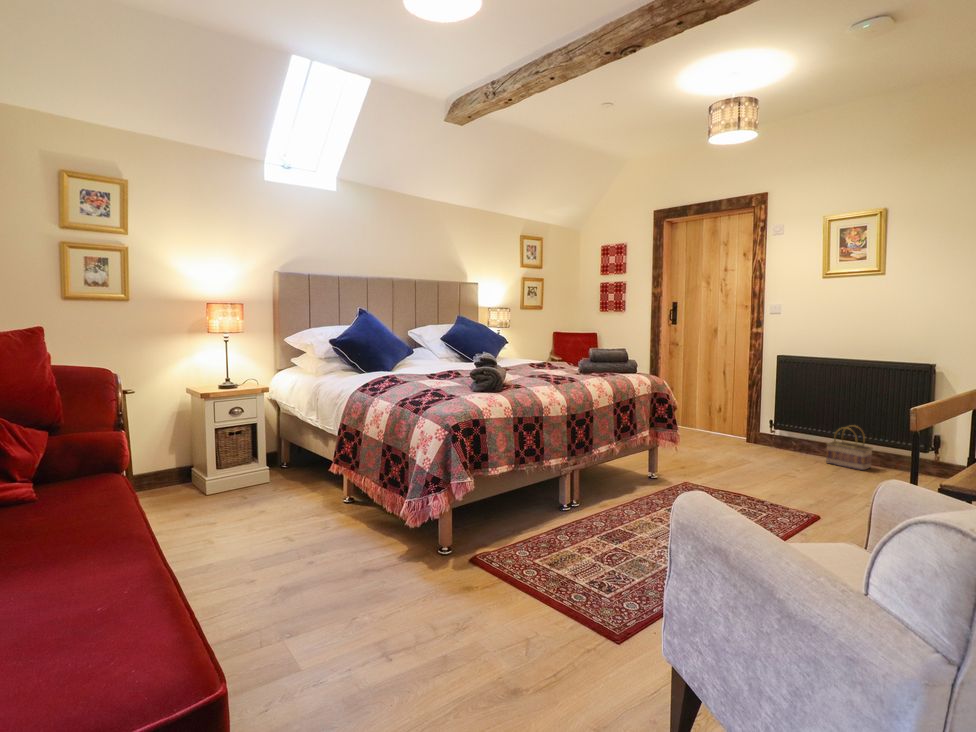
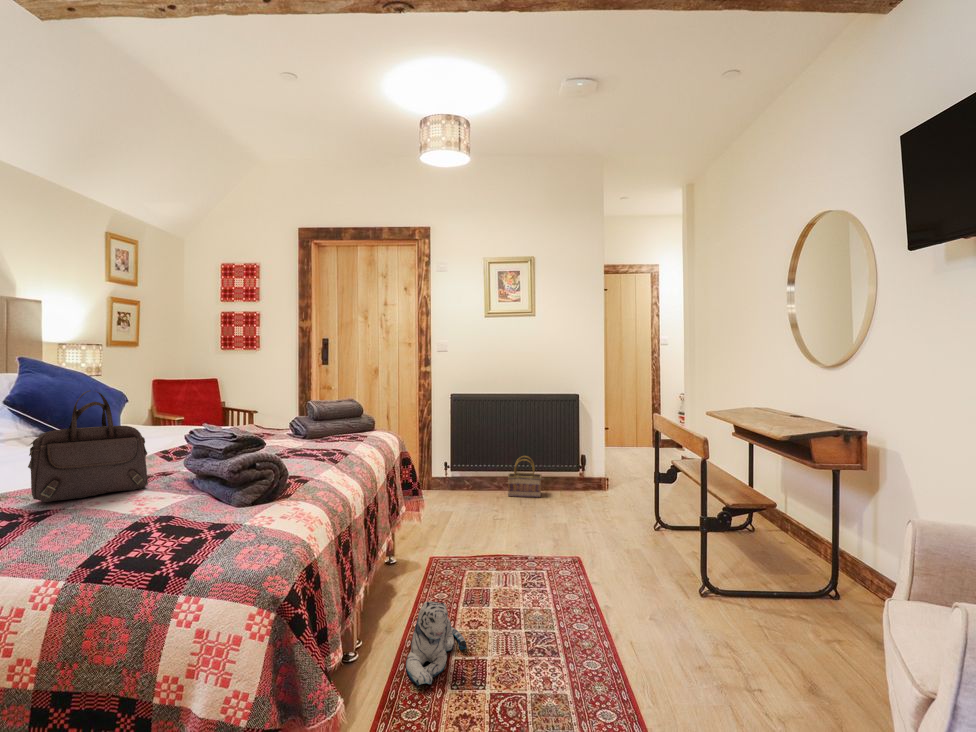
handbag: none [409,330,456,381] -> present [28,390,148,502]
plush toy: none [580,484,639,533] -> present [406,601,466,686]

